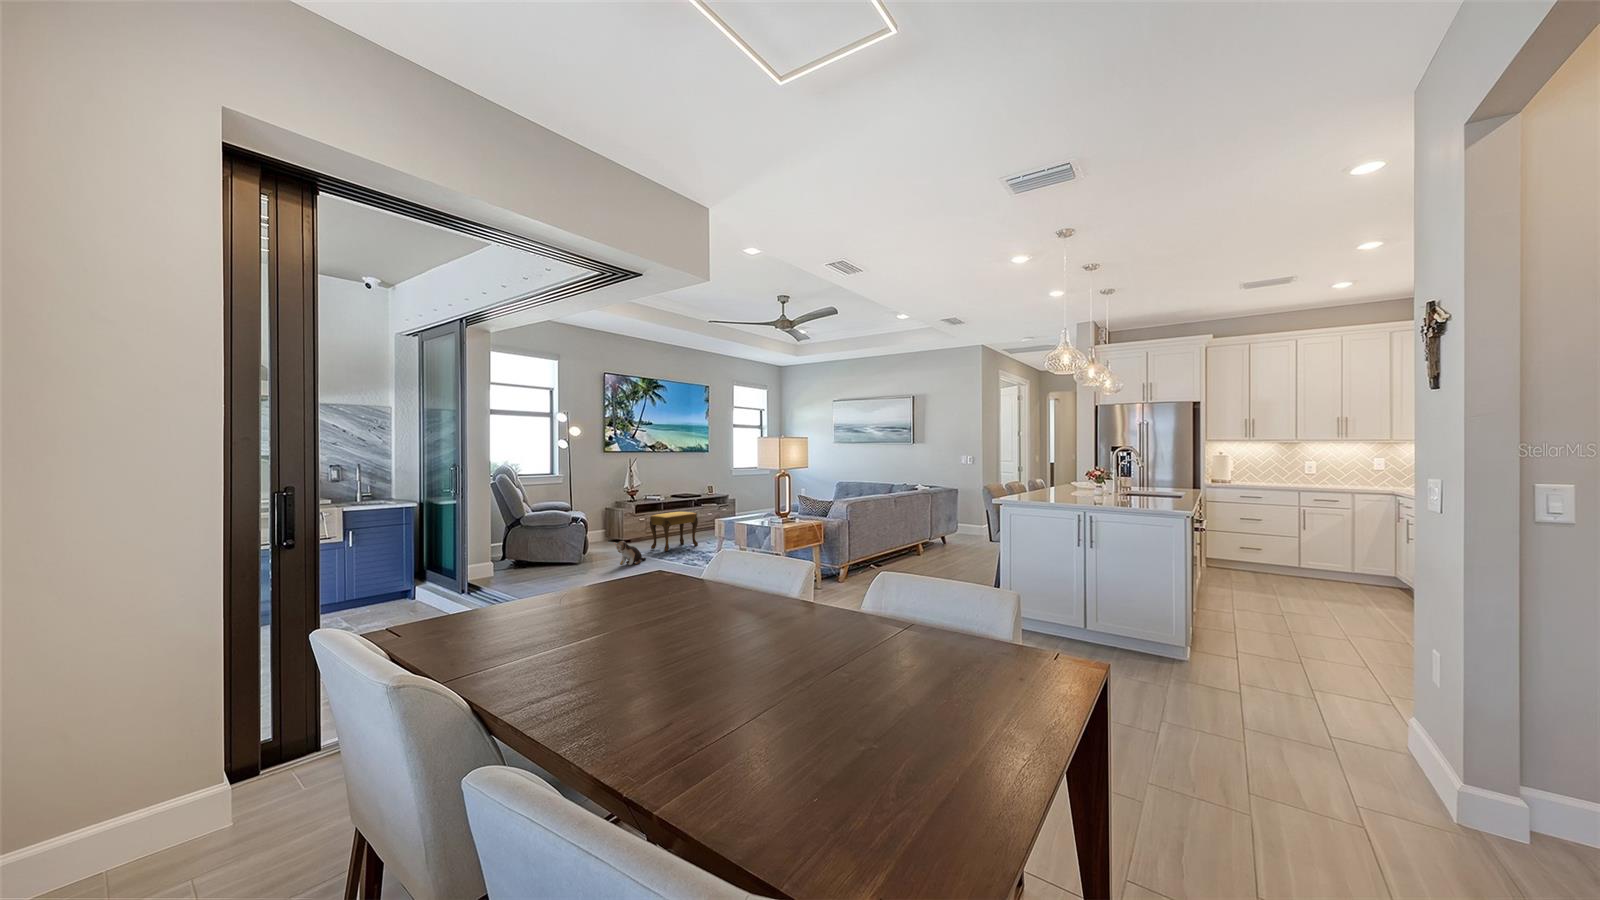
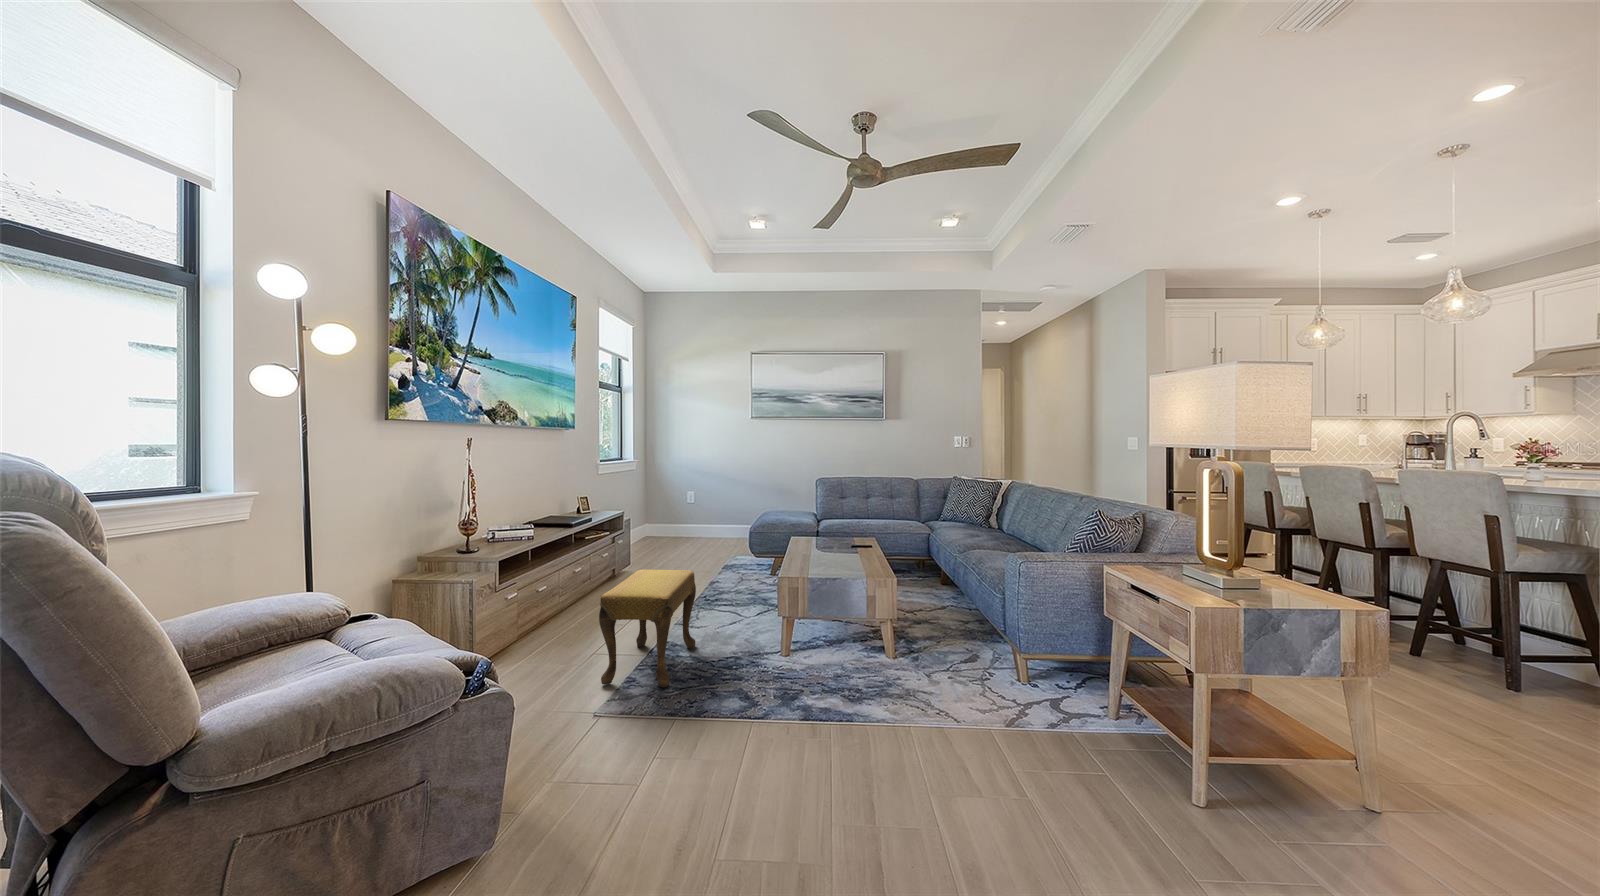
plush toy: present [614,541,646,565] -> none [663,723,711,806]

